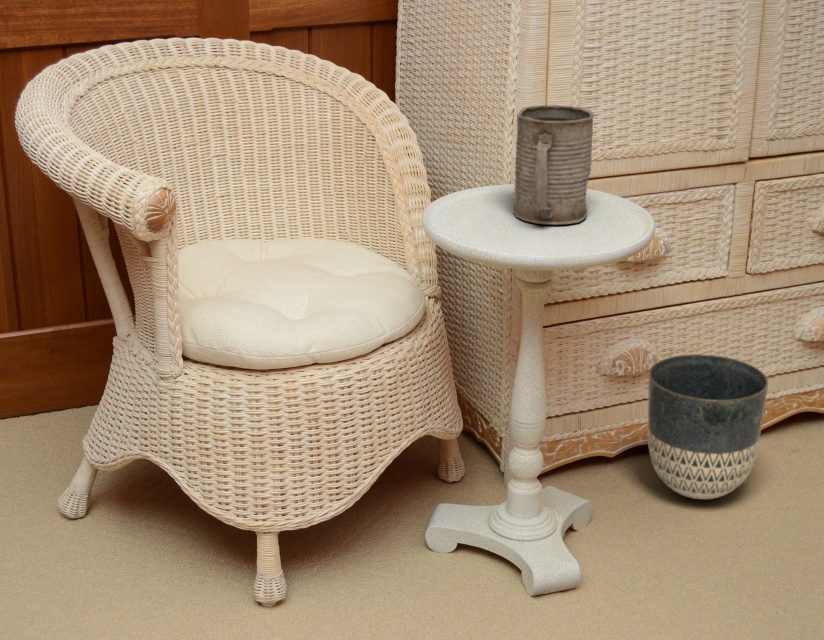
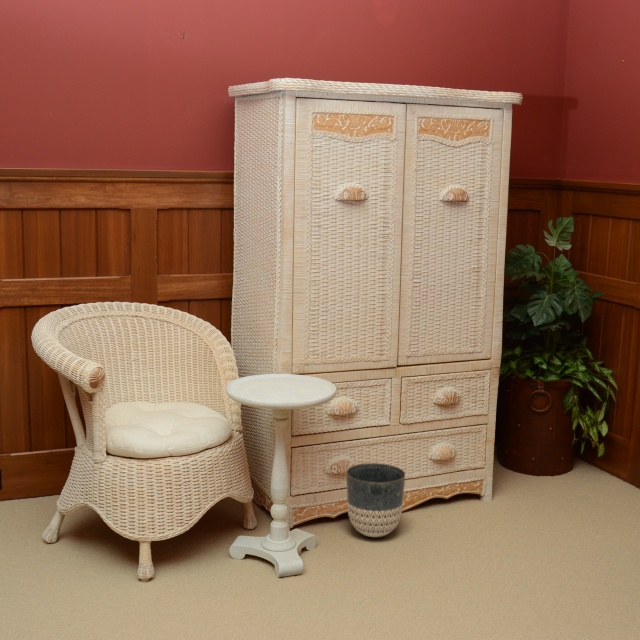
mug: present [514,105,594,225] -> none [271,335,308,391]

